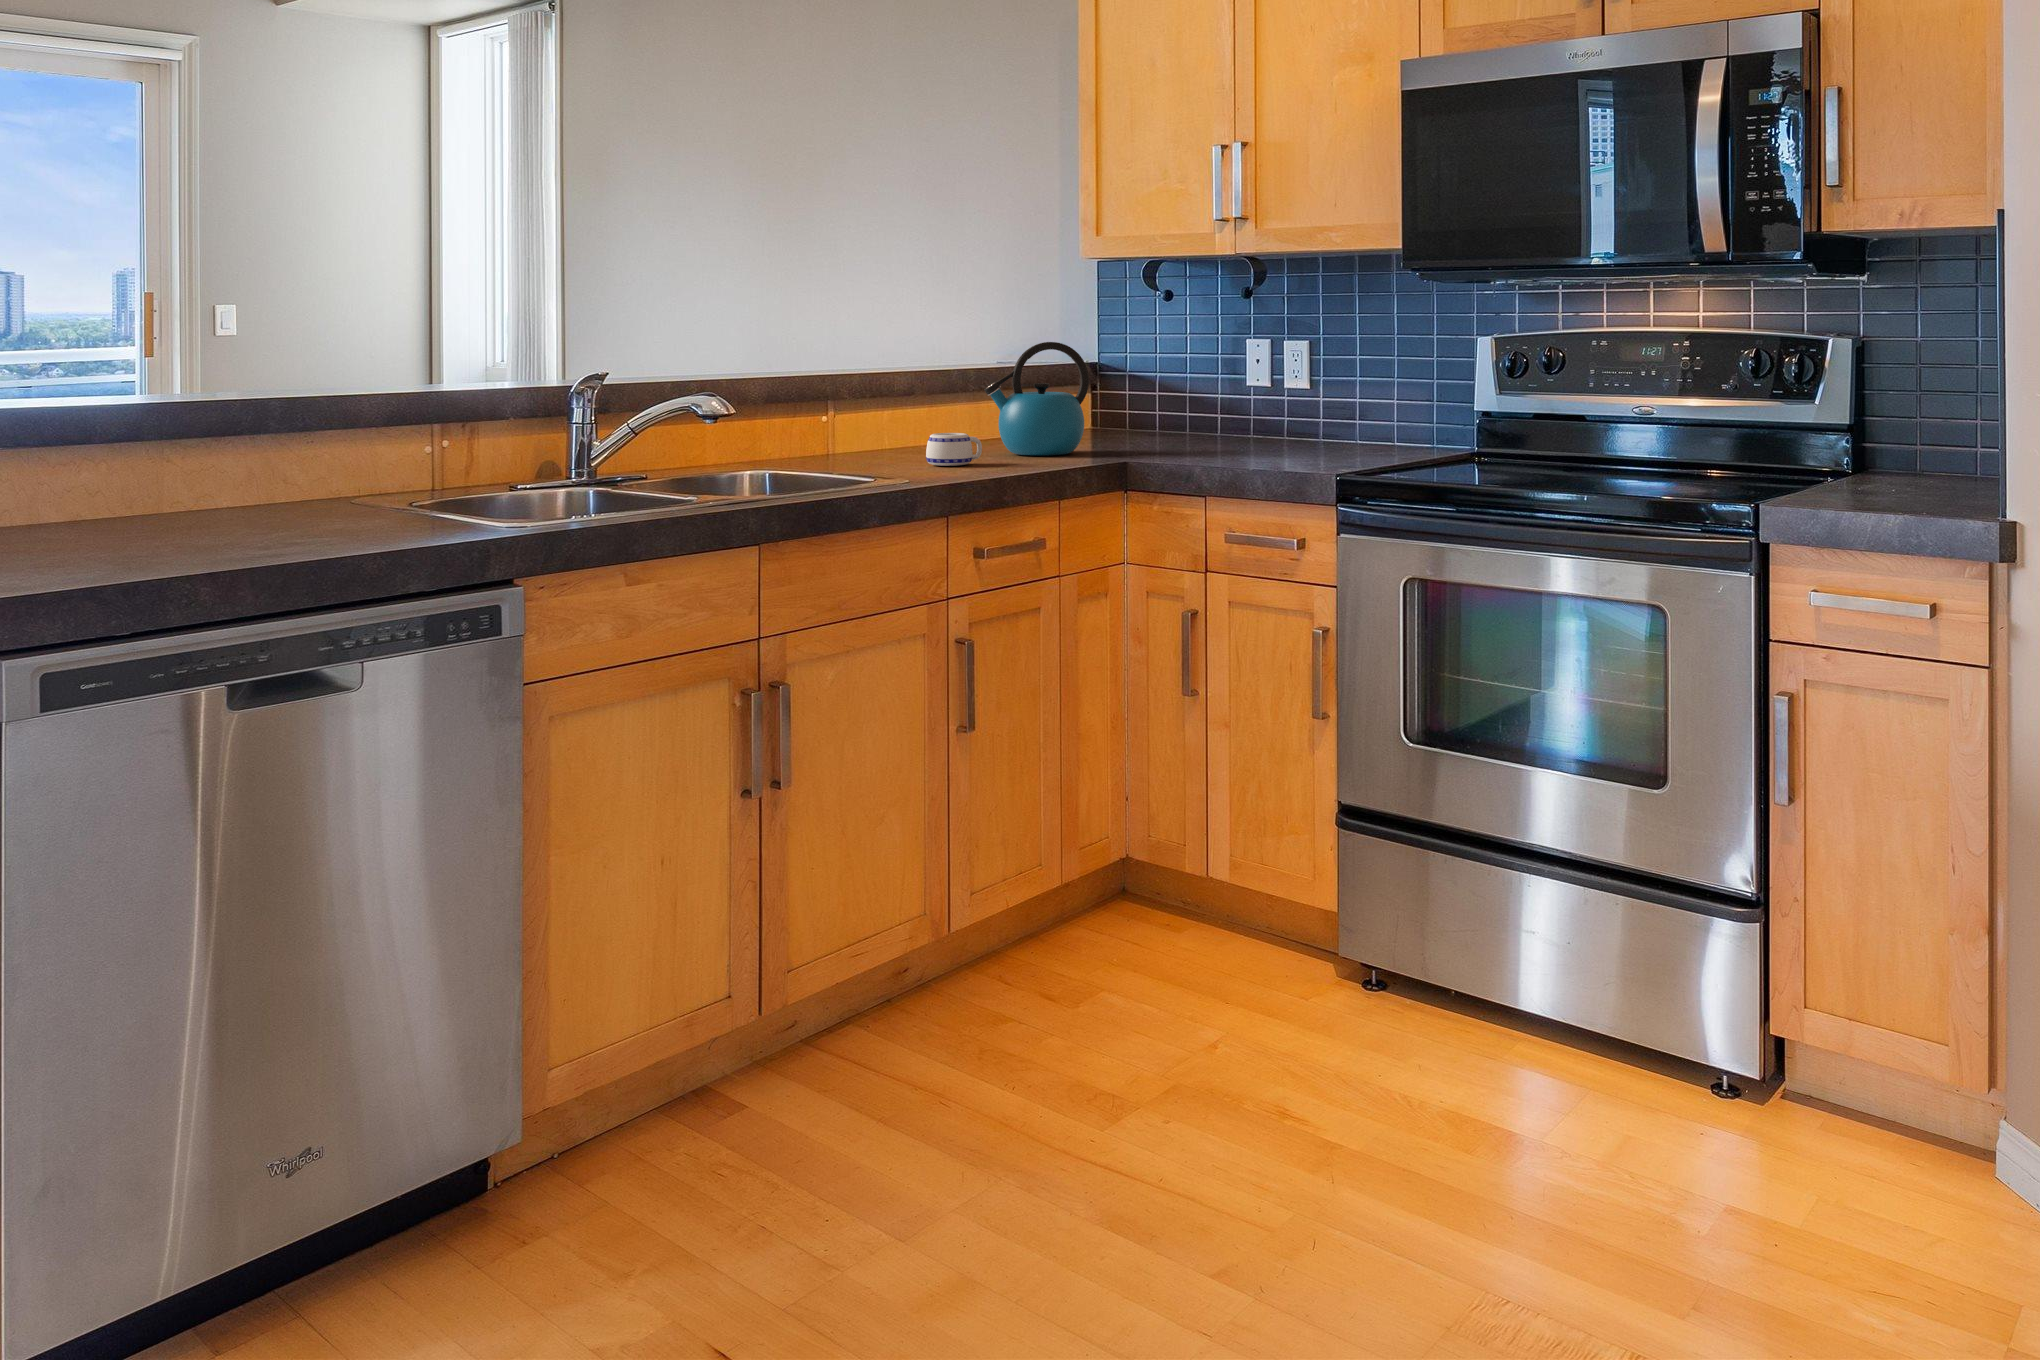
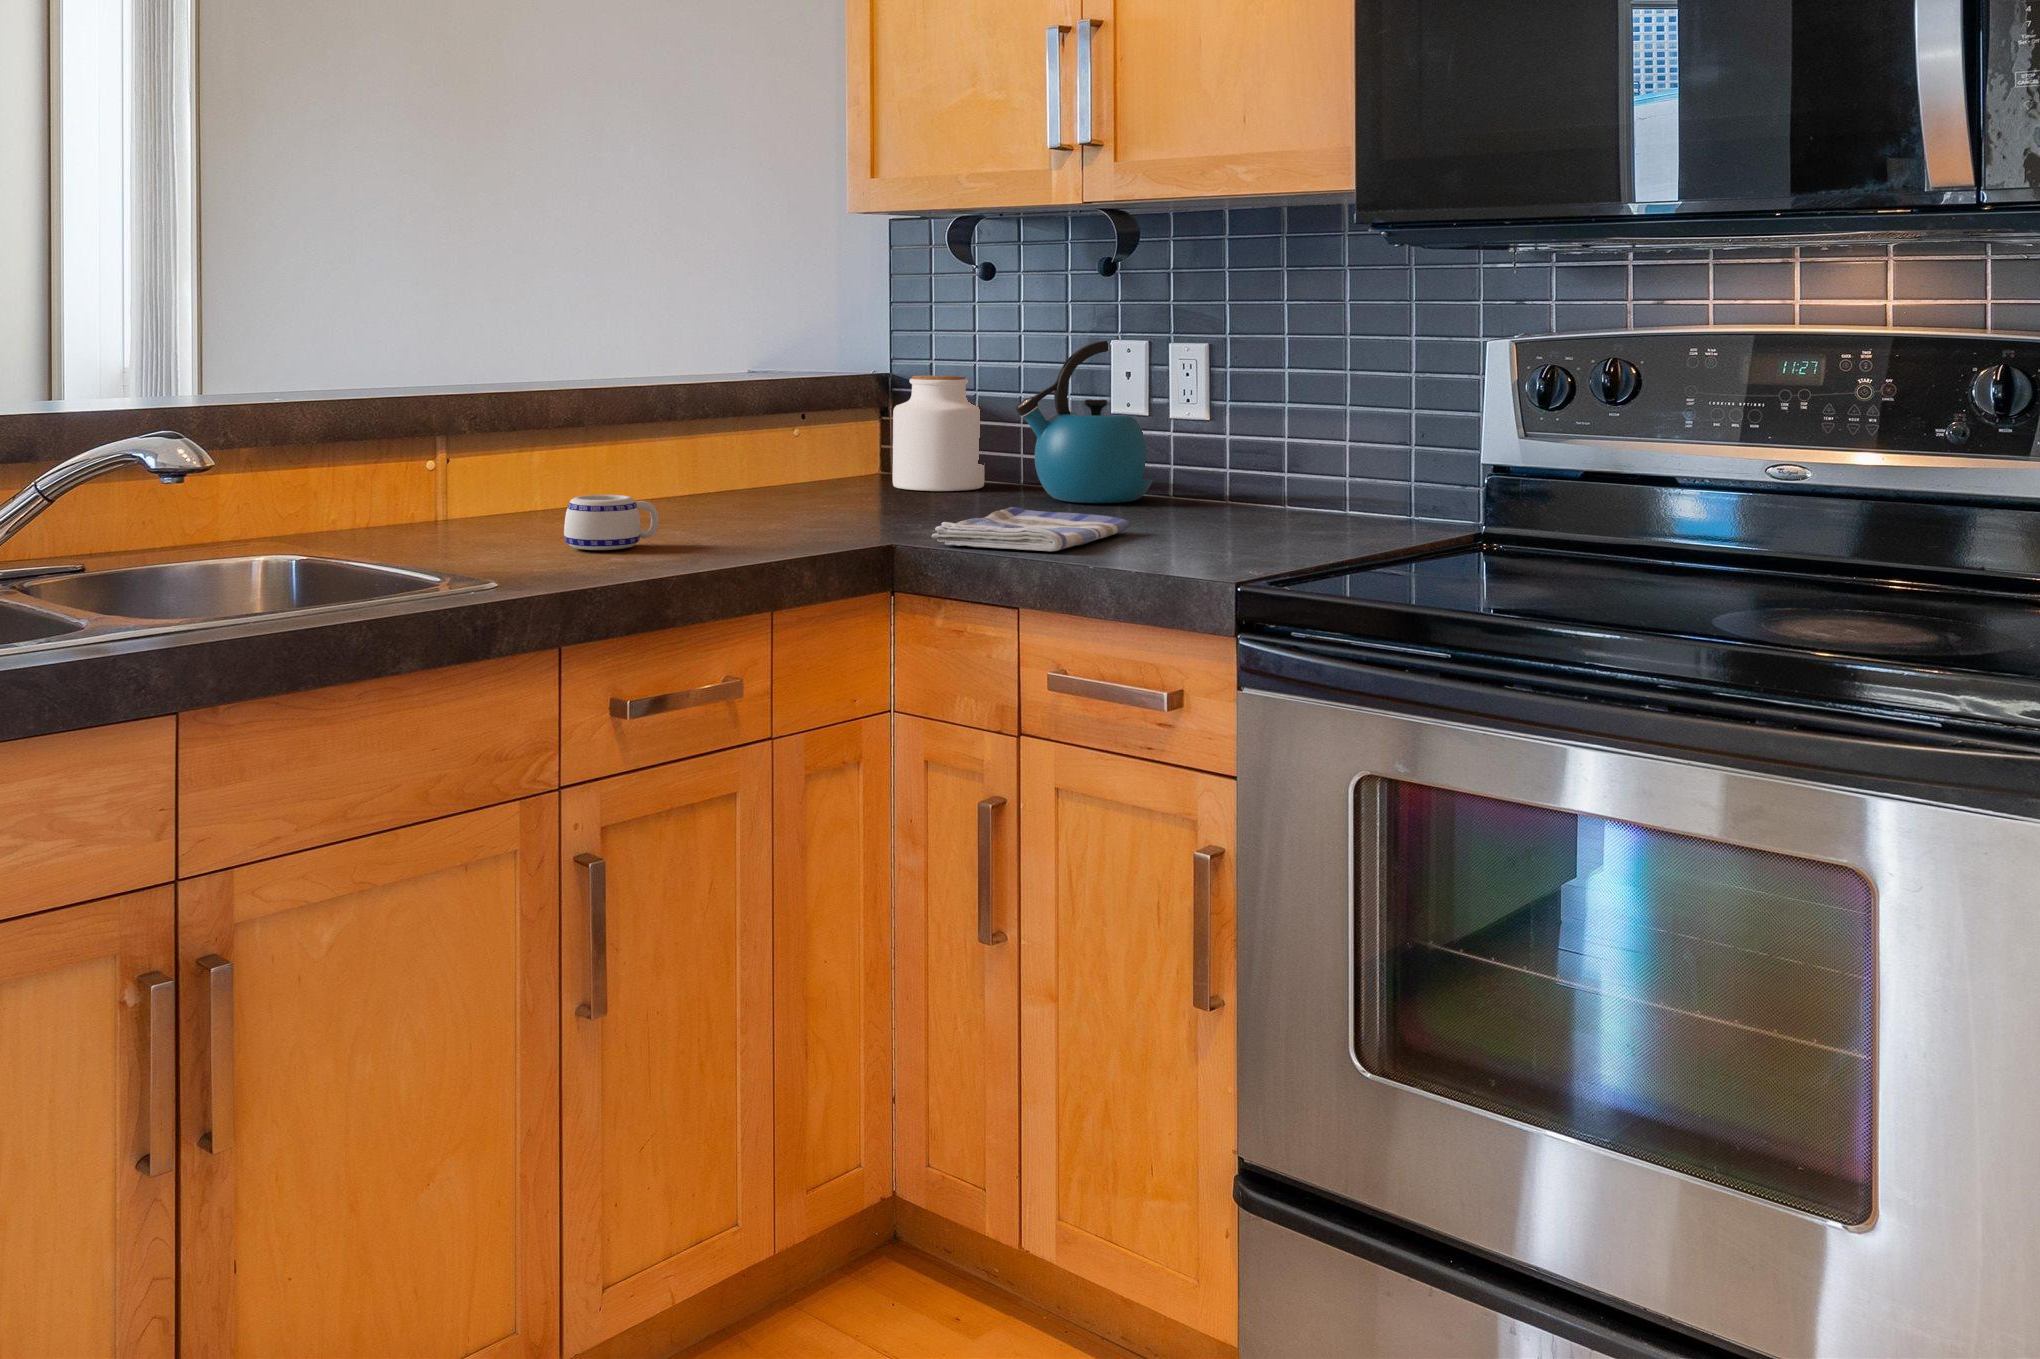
kettle: present [984,342,1089,456] -> present [1015,341,1153,503]
jar: none [1104,363,1164,438] -> present [893,375,984,491]
dish towel: none [1150,441,1267,463] -> present [932,507,1131,551]

